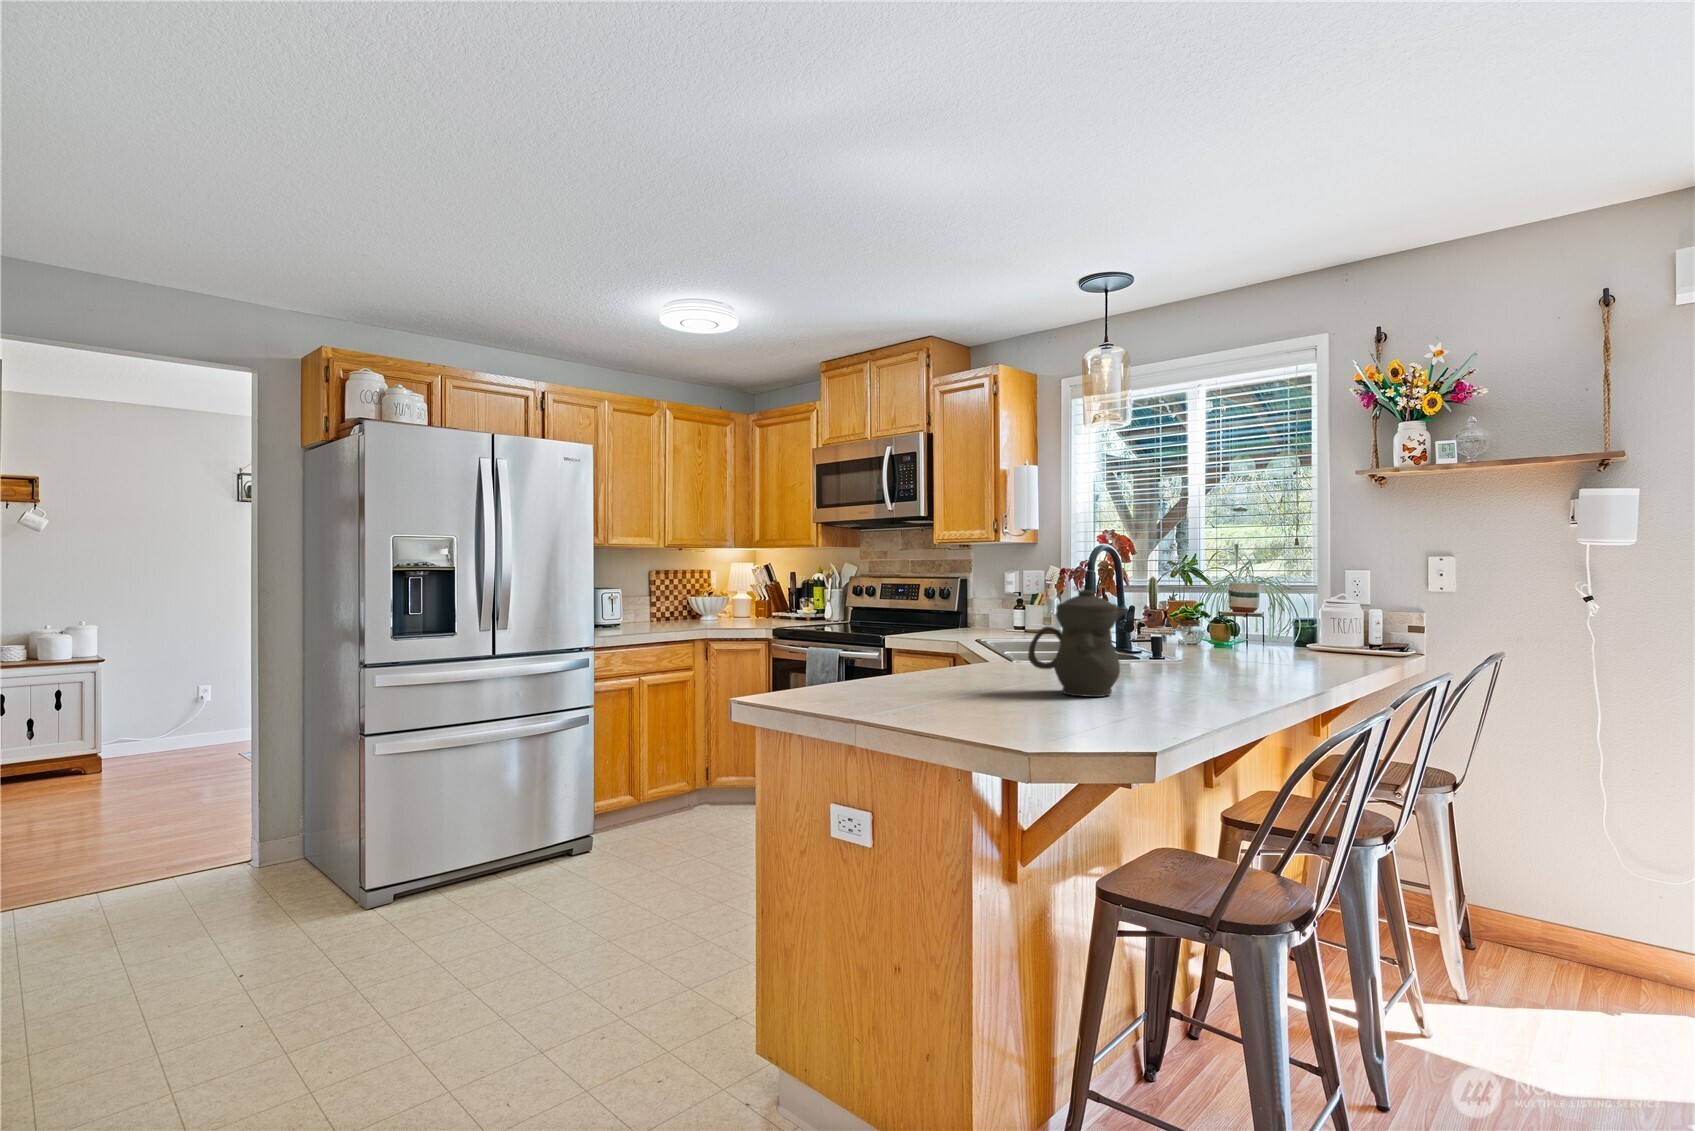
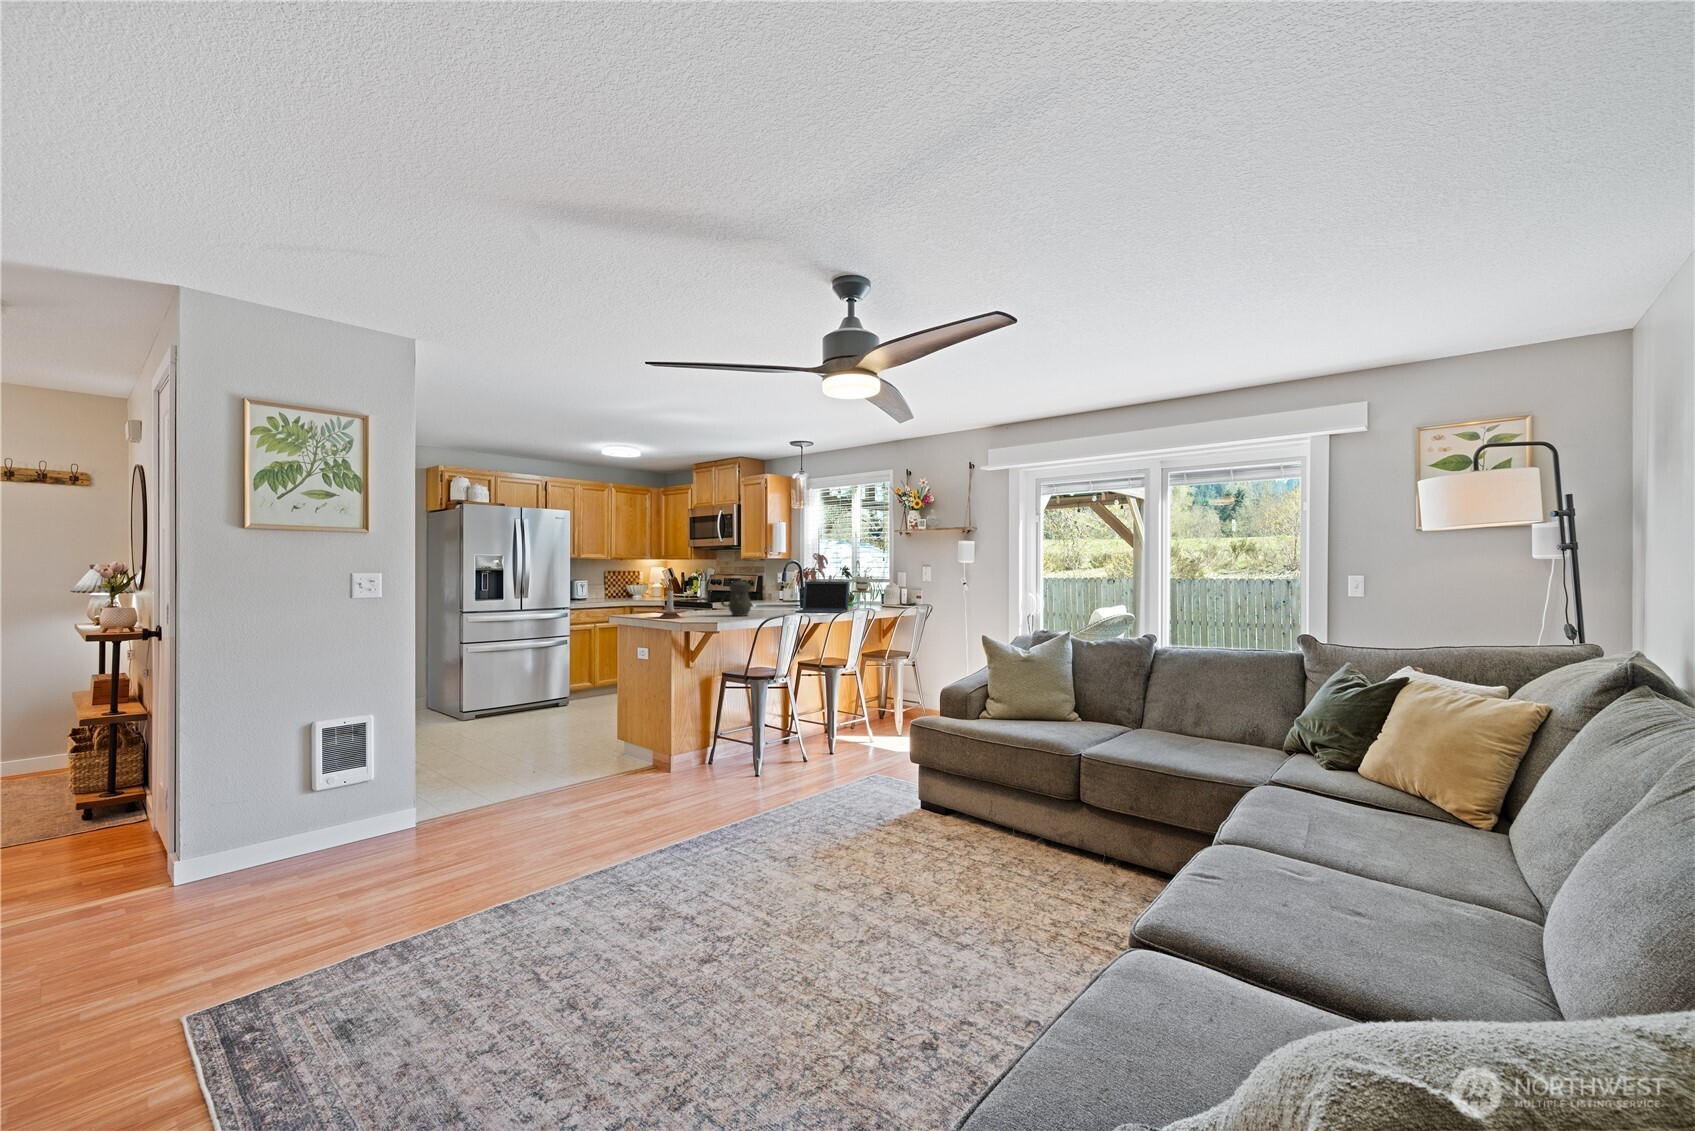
candle holder: none [855,593,958,710] -> present [653,580,687,618]
laptop: none [1174,593,1324,678] -> present [795,581,849,613]

